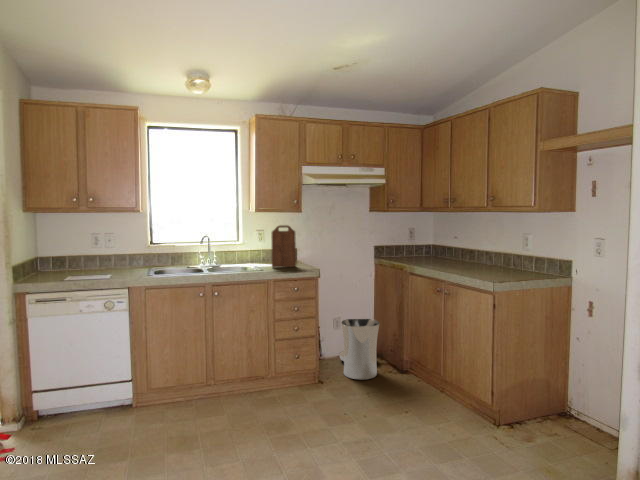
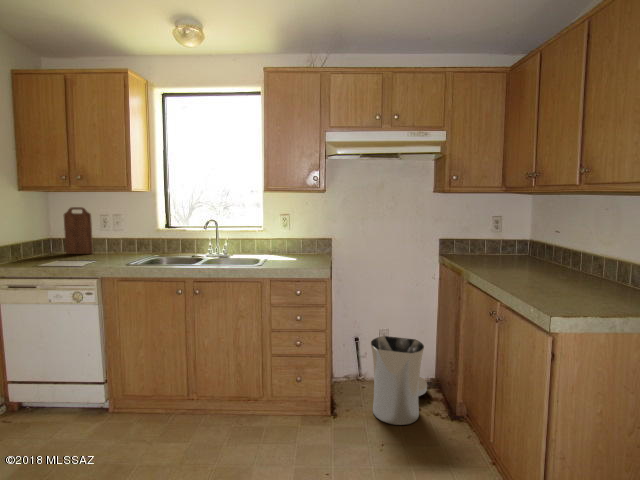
cutting board: present [271,225,296,267] -> present [64,207,93,254]

